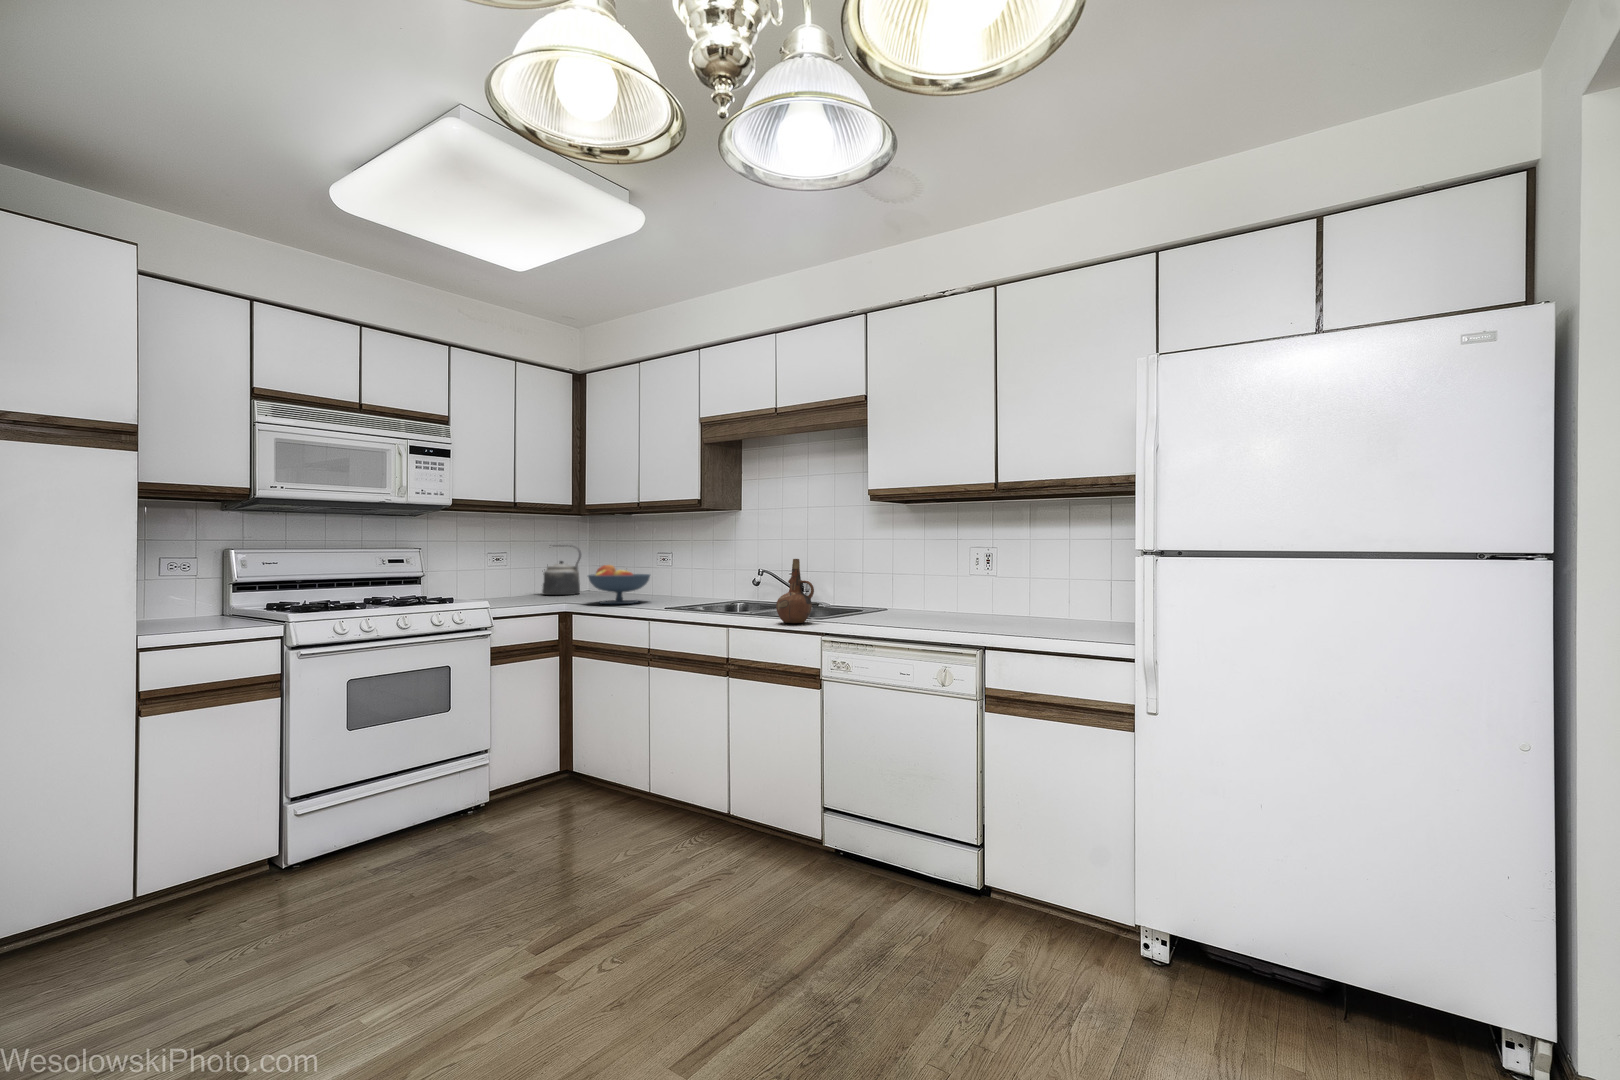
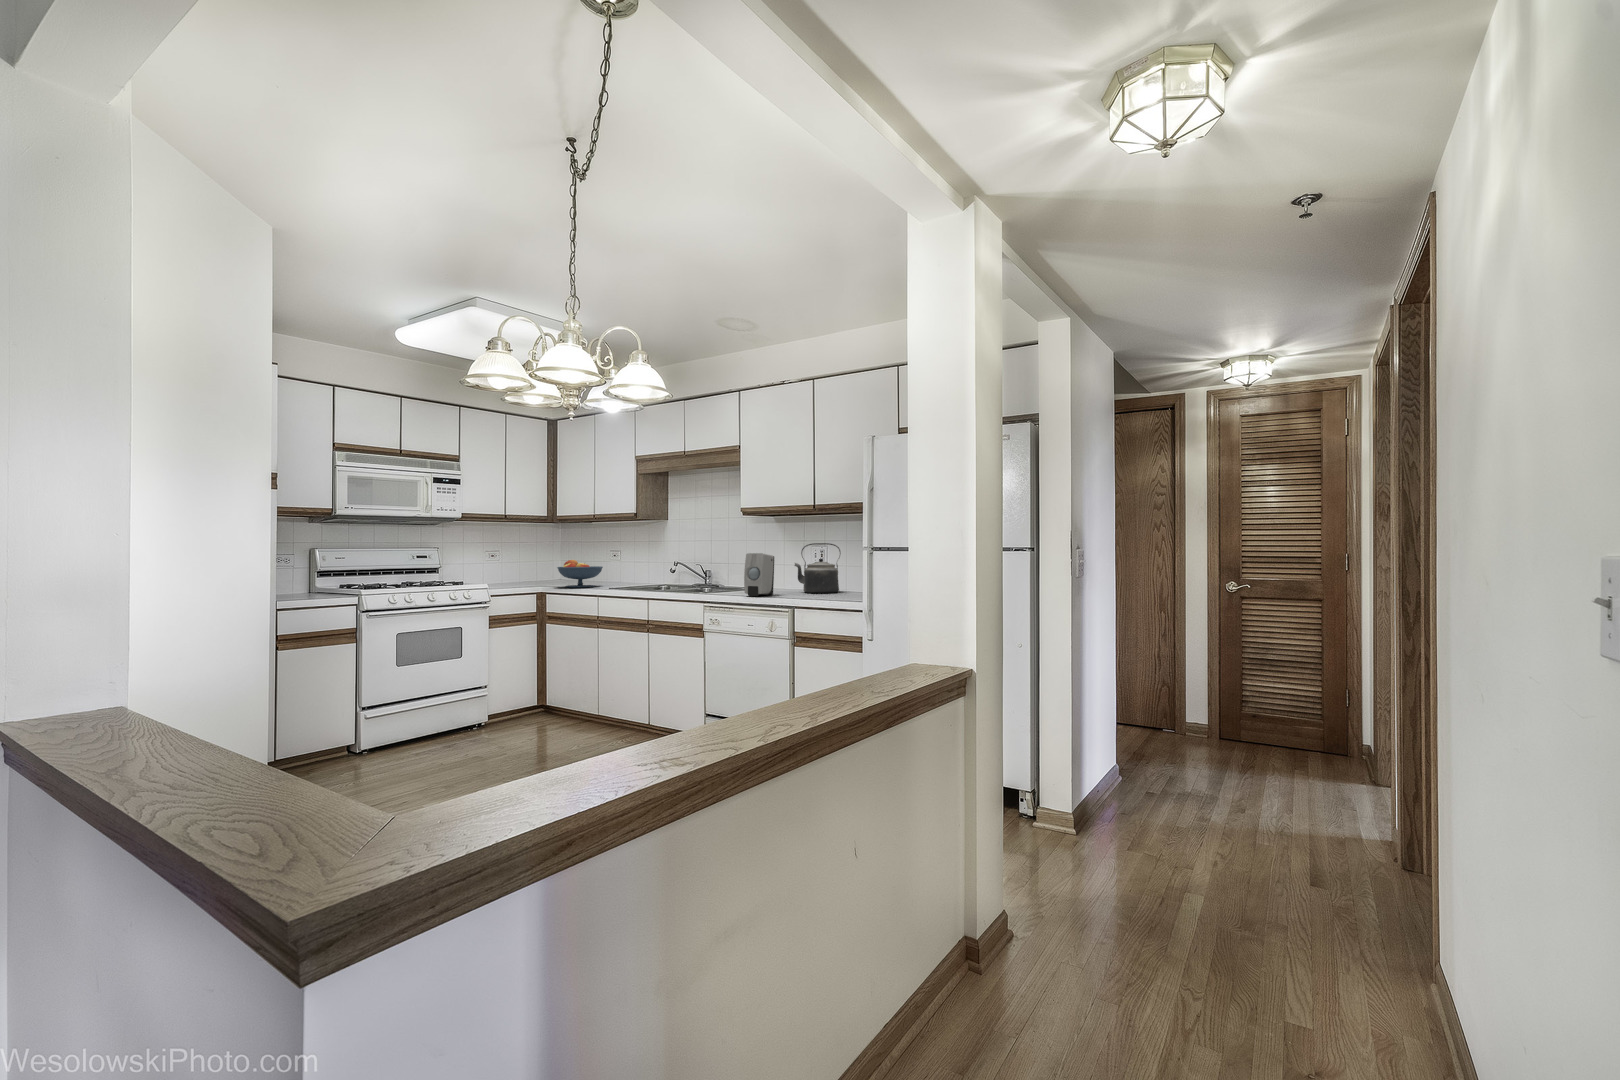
kettle: present [542,546,581,595] -> present [795,543,841,593]
soap dispenser: none [887,558,929,626] -> present [744,553,774,596]
ceramic pitcher: present [776,559,814,623] -> none [676,554,701,595]

